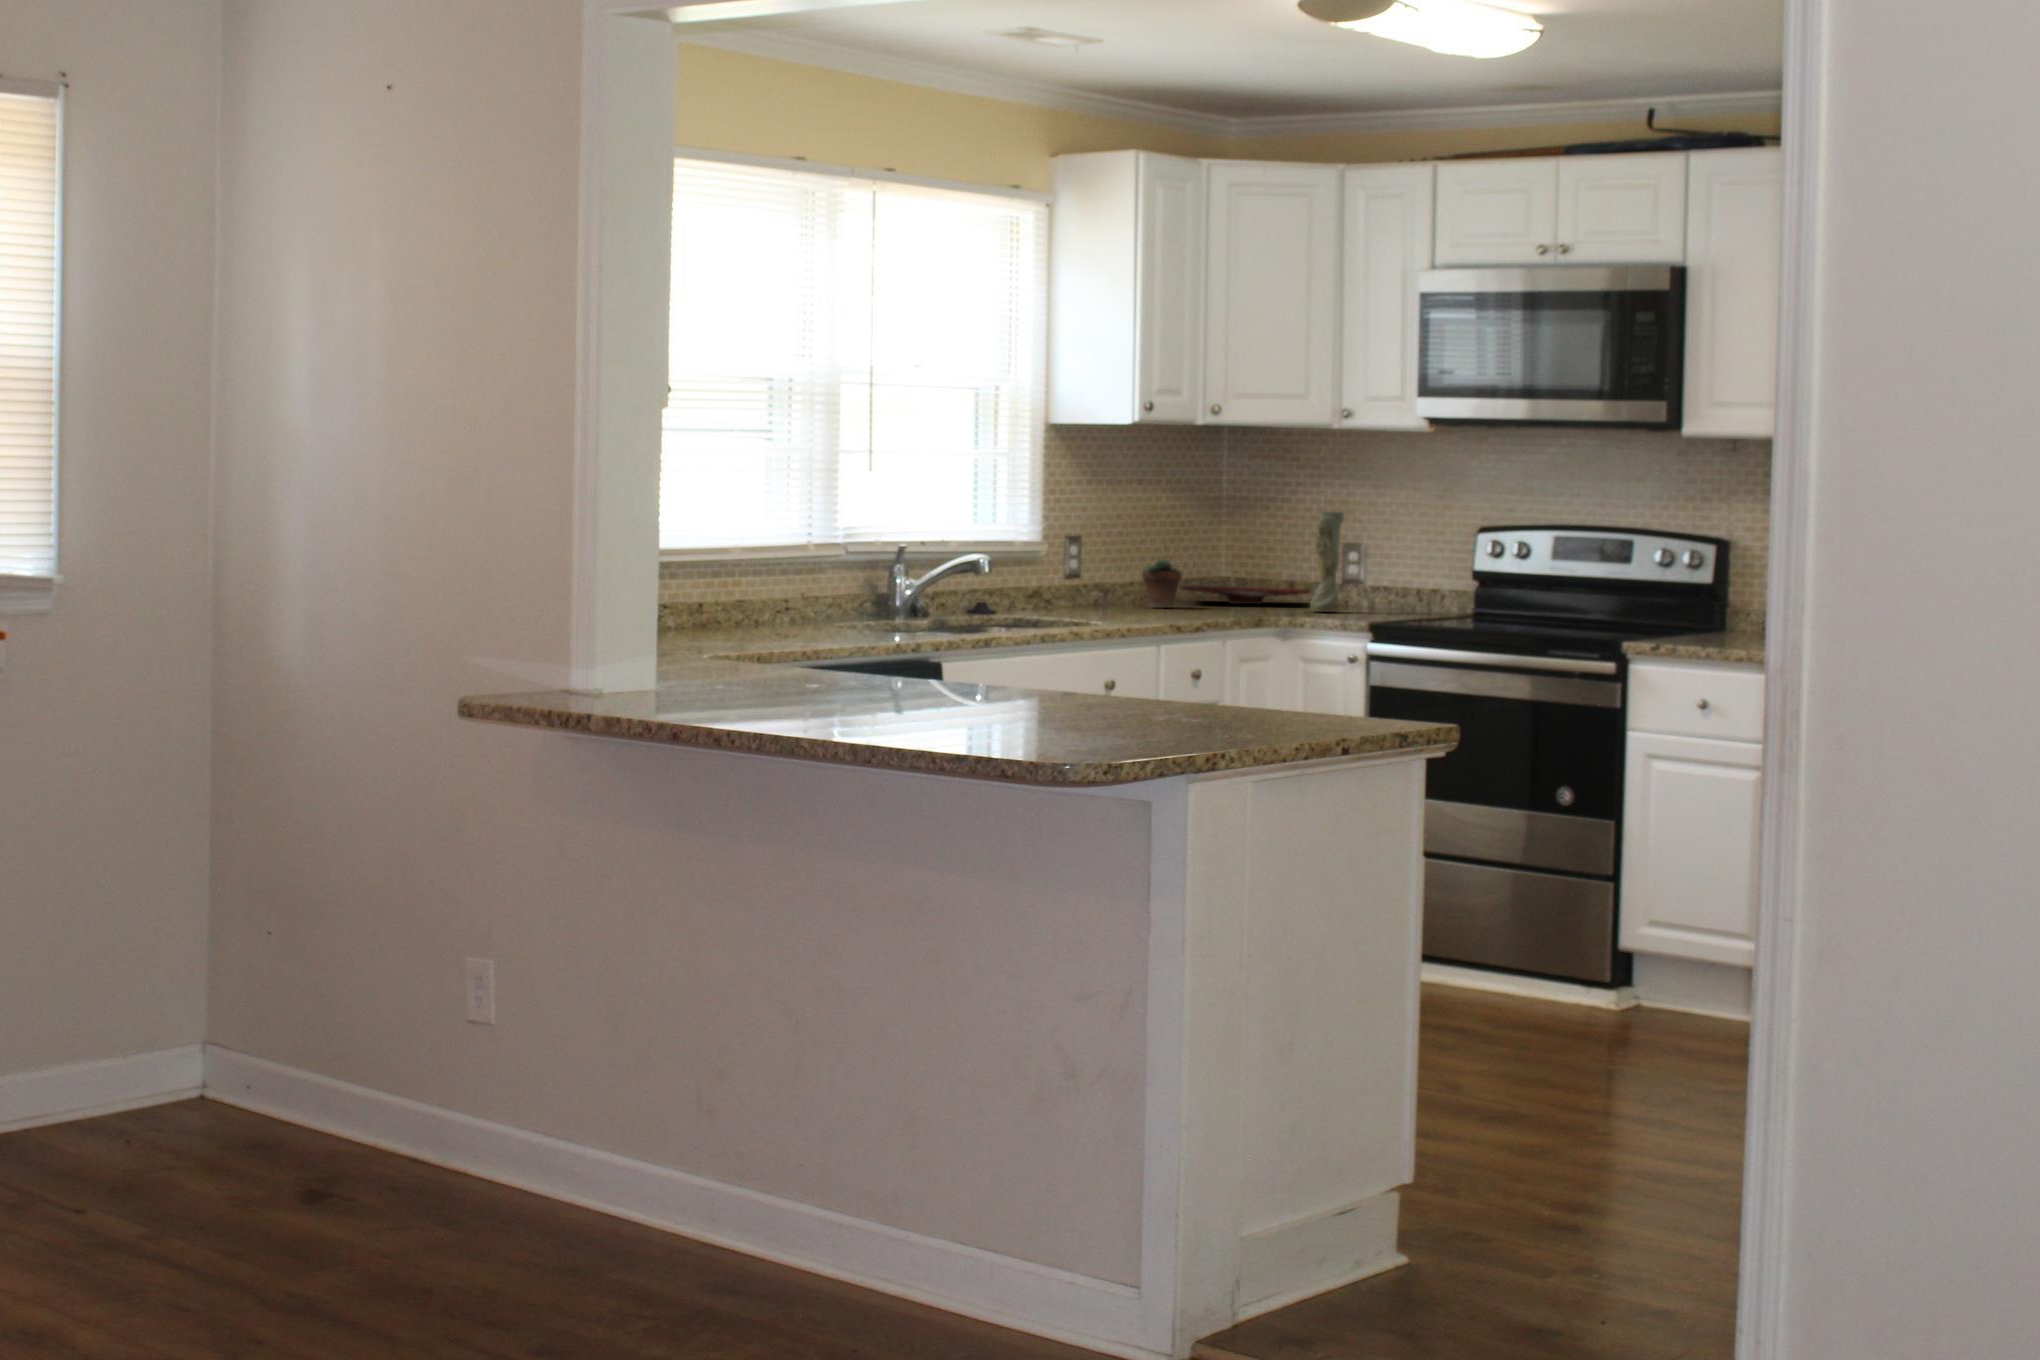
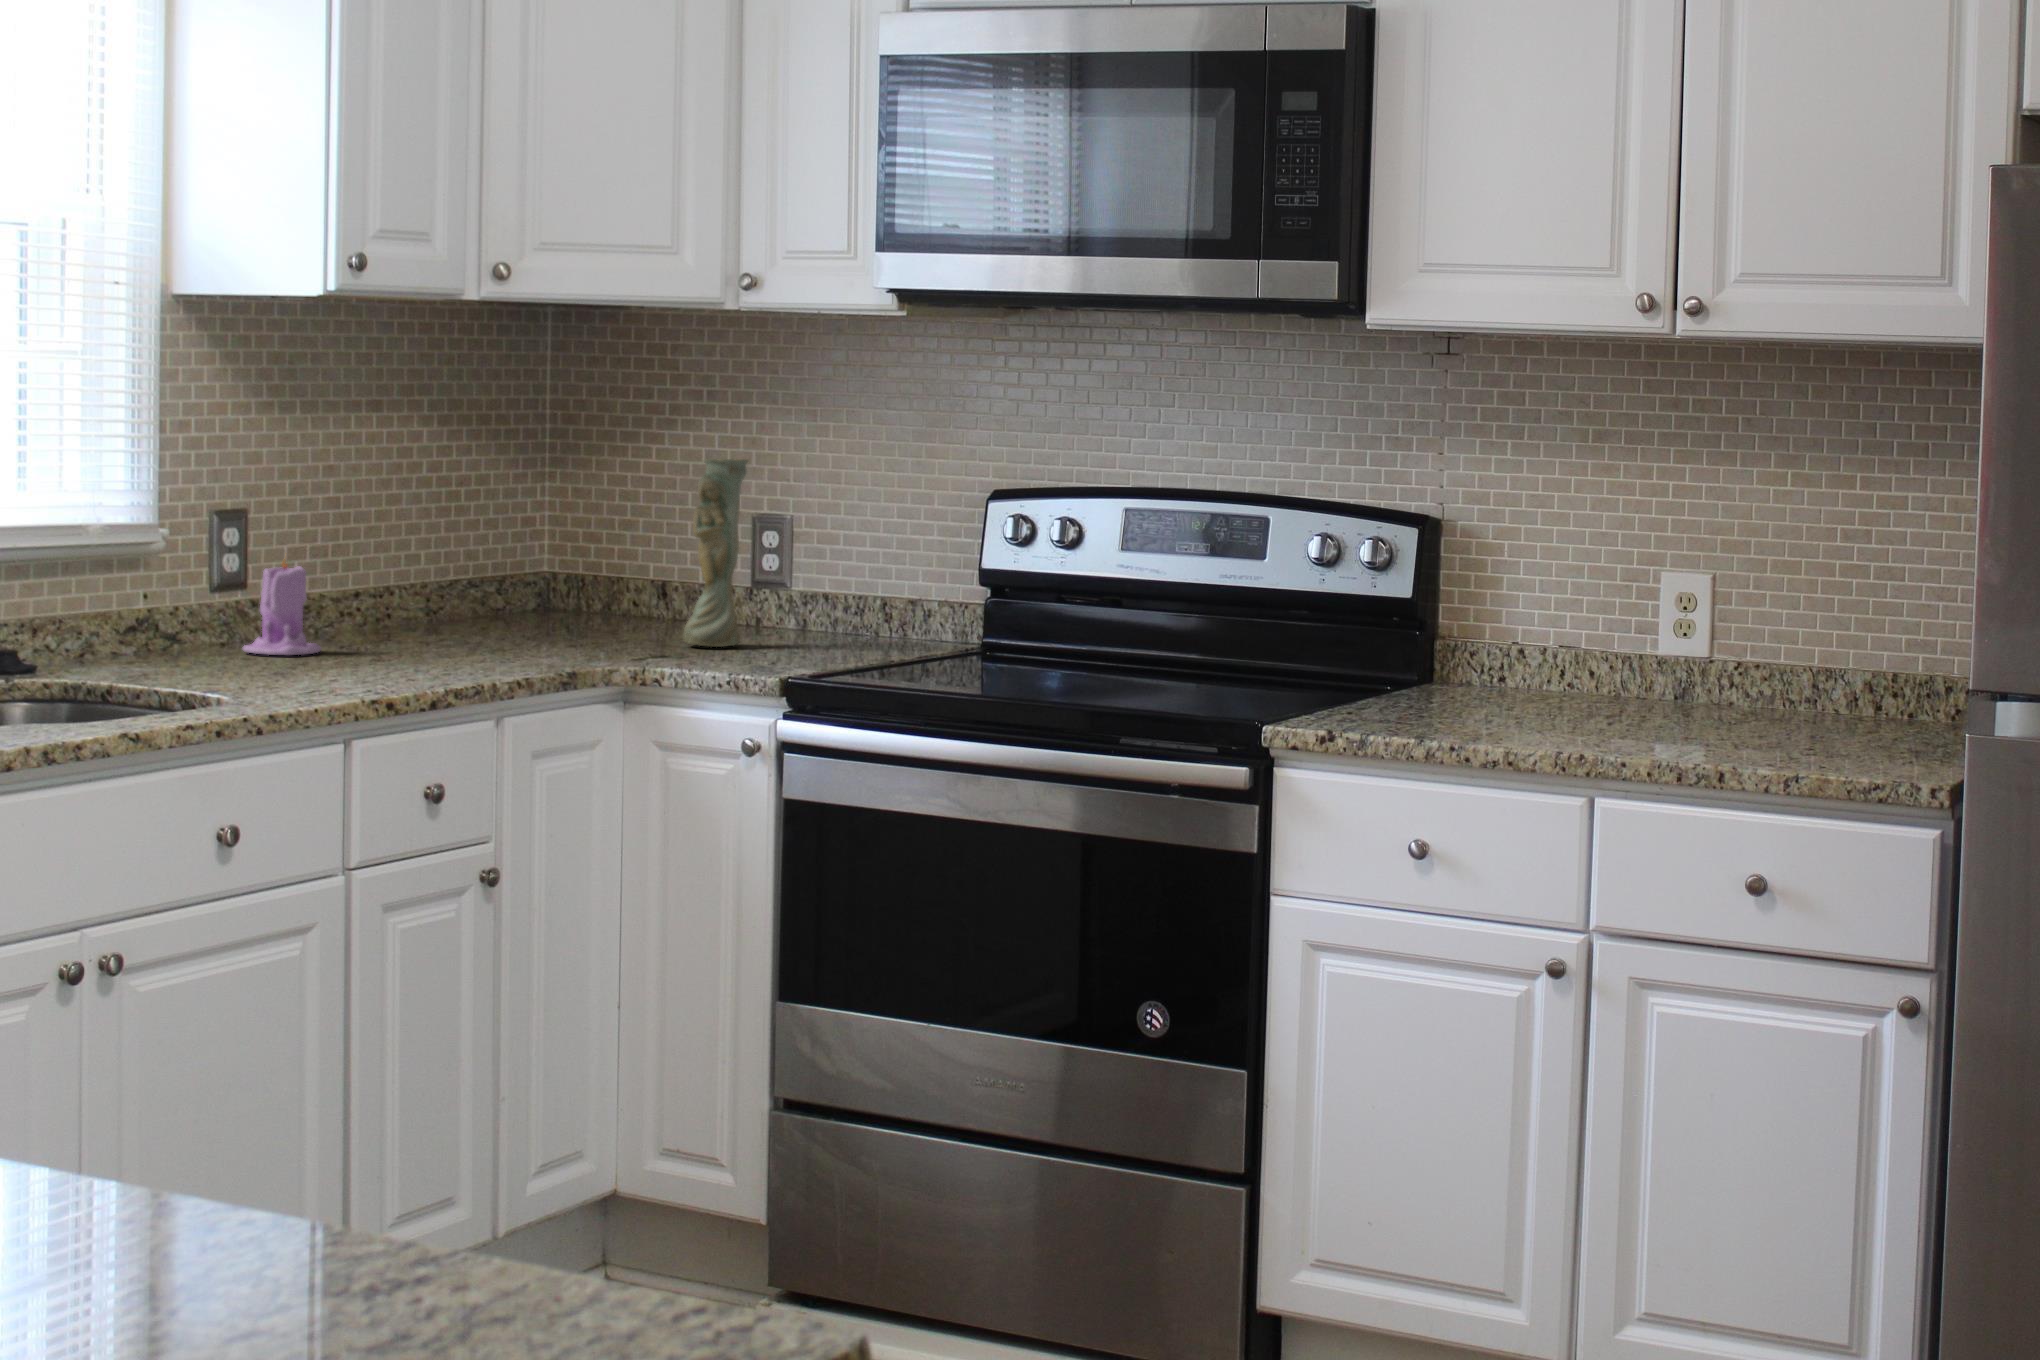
succulent plant: present [1142,542,1182,608] -> none [358,514,438,642]
candle: none [1090,560,1128,611] -> present [243,560,321,655]
cutting board: present [1182,585,1310,604] -> none [444,583,690,626]

